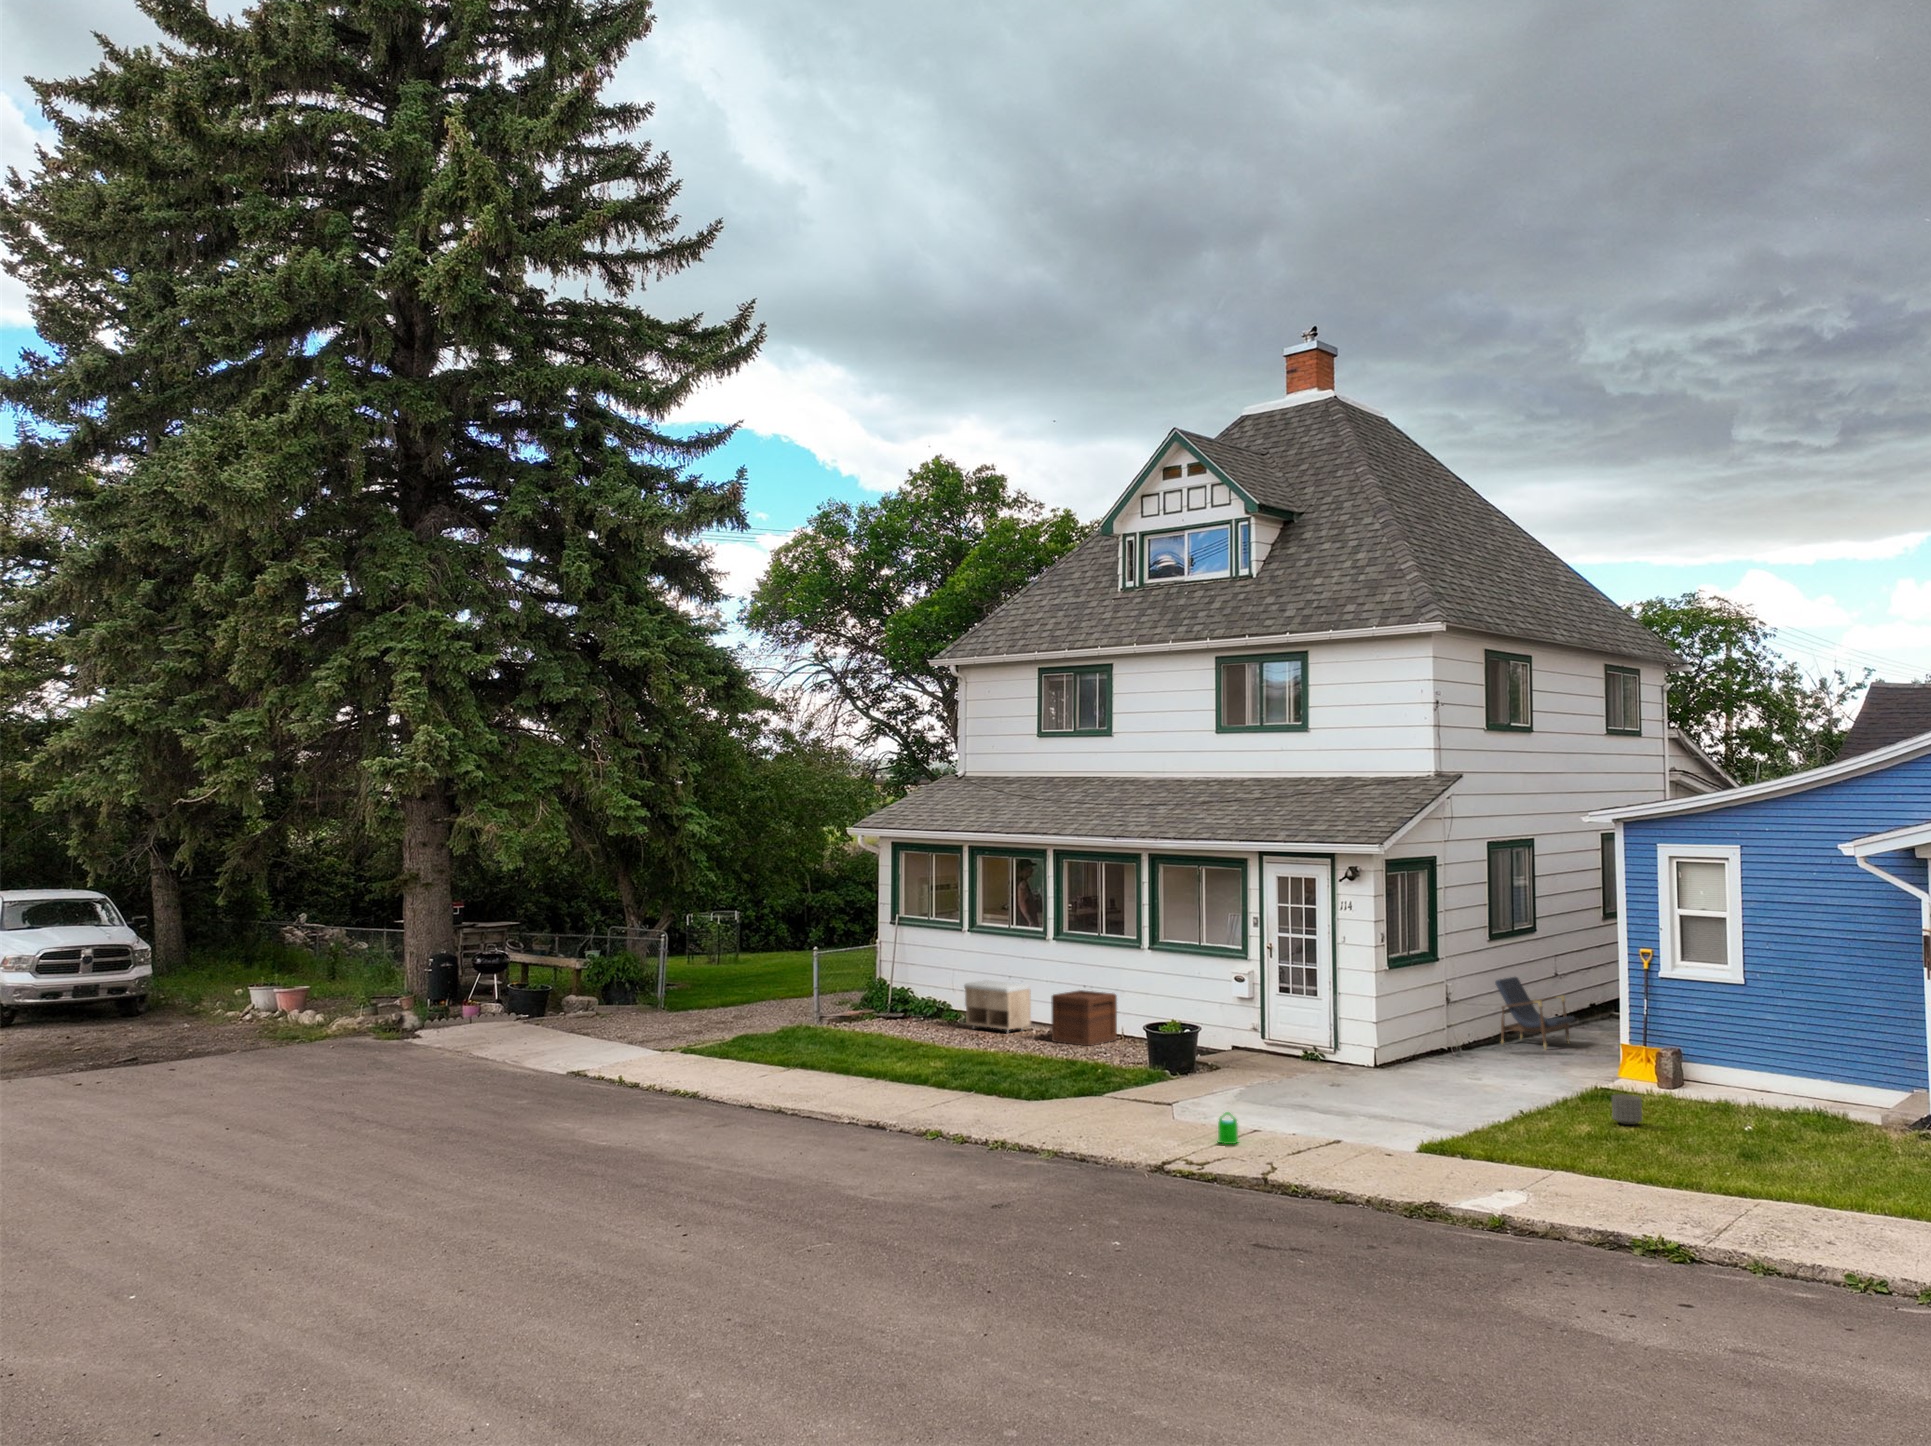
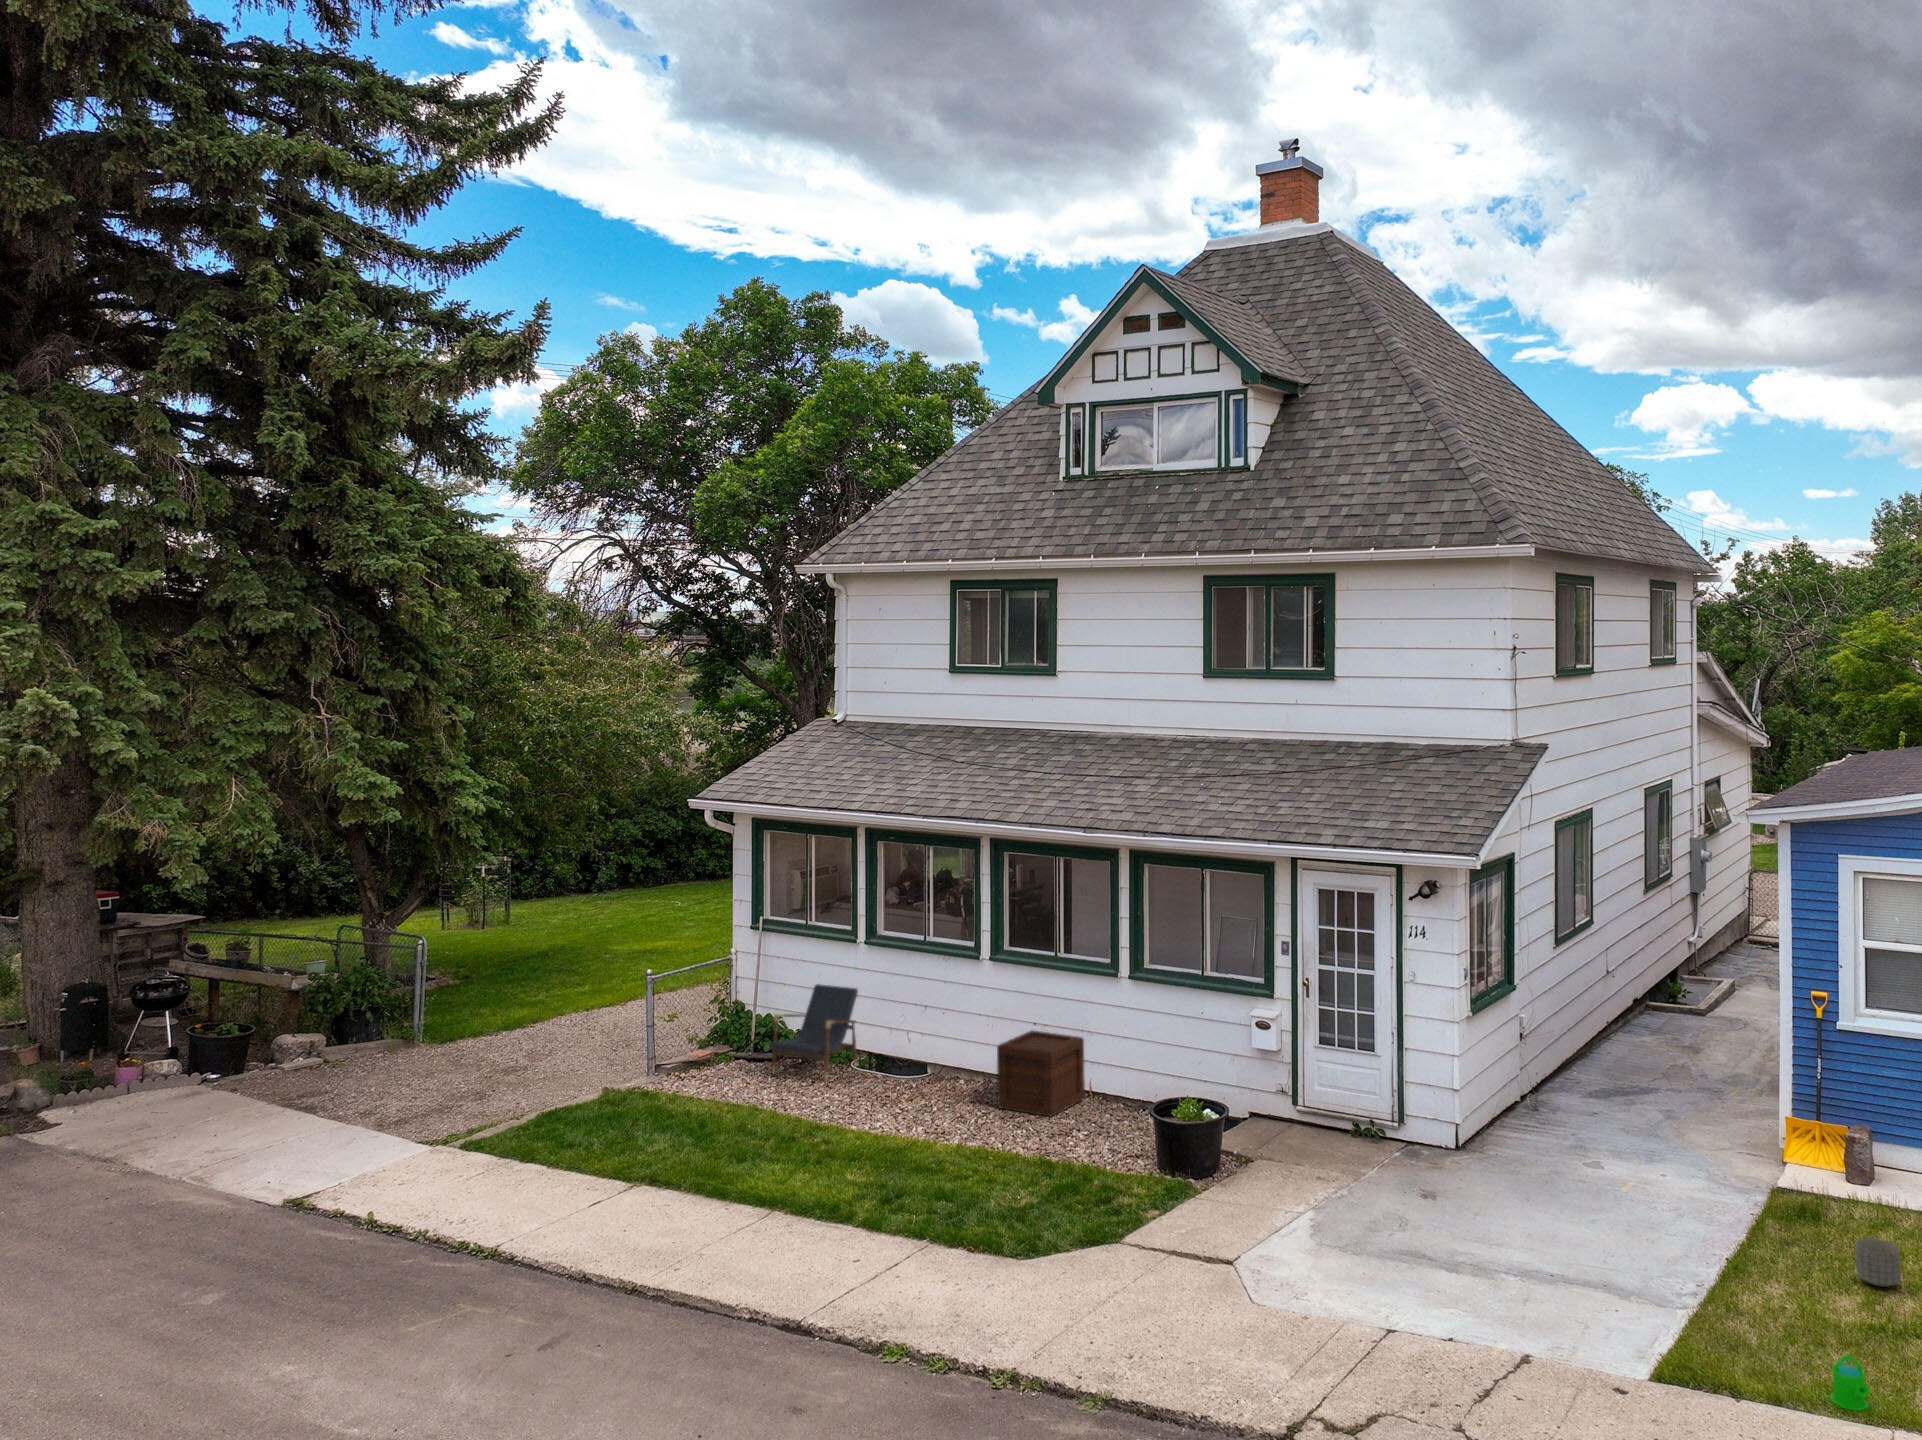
lounge chair: present [1495,977,1575,1049] -> present [770,984,858,1080]
storage bench: present [964,980,1031,1033] -> none [868,1011,960,1090]
watering can: present [1218,1112,1238,1144] -> present [1830,1355,1870,1411]

